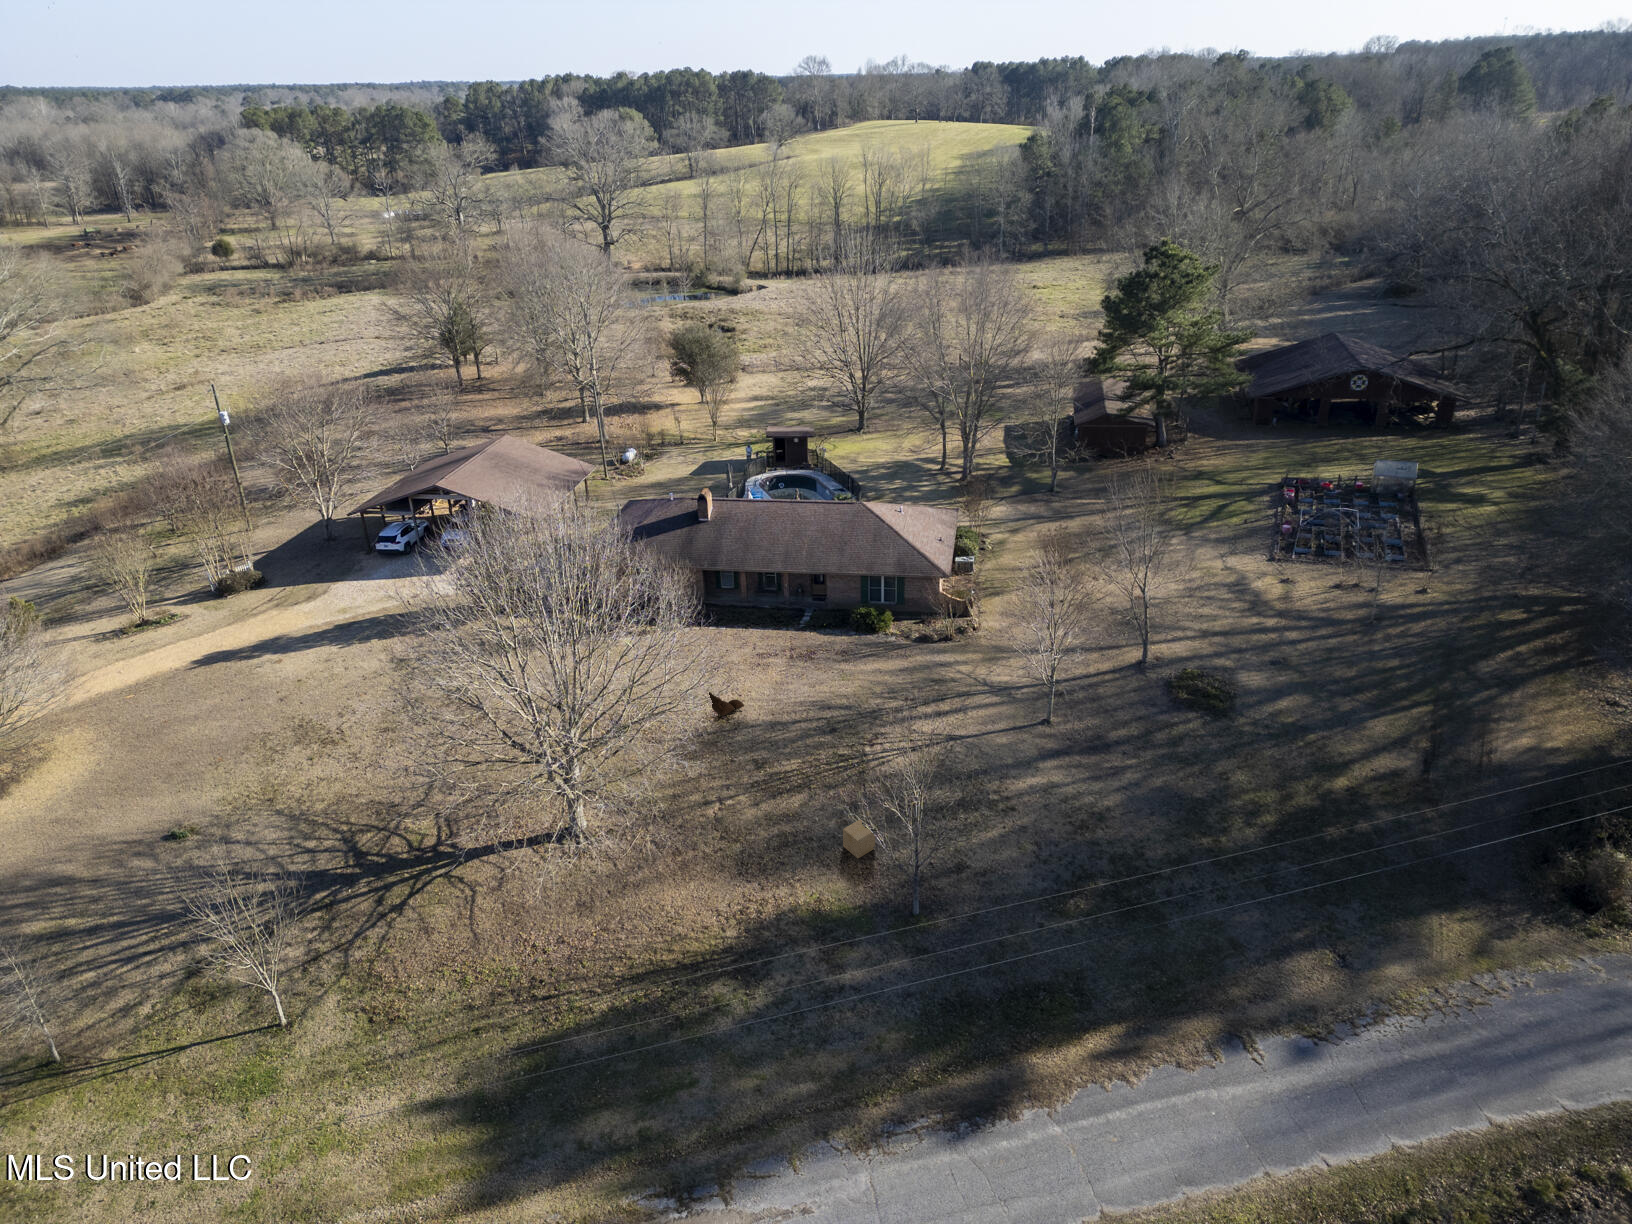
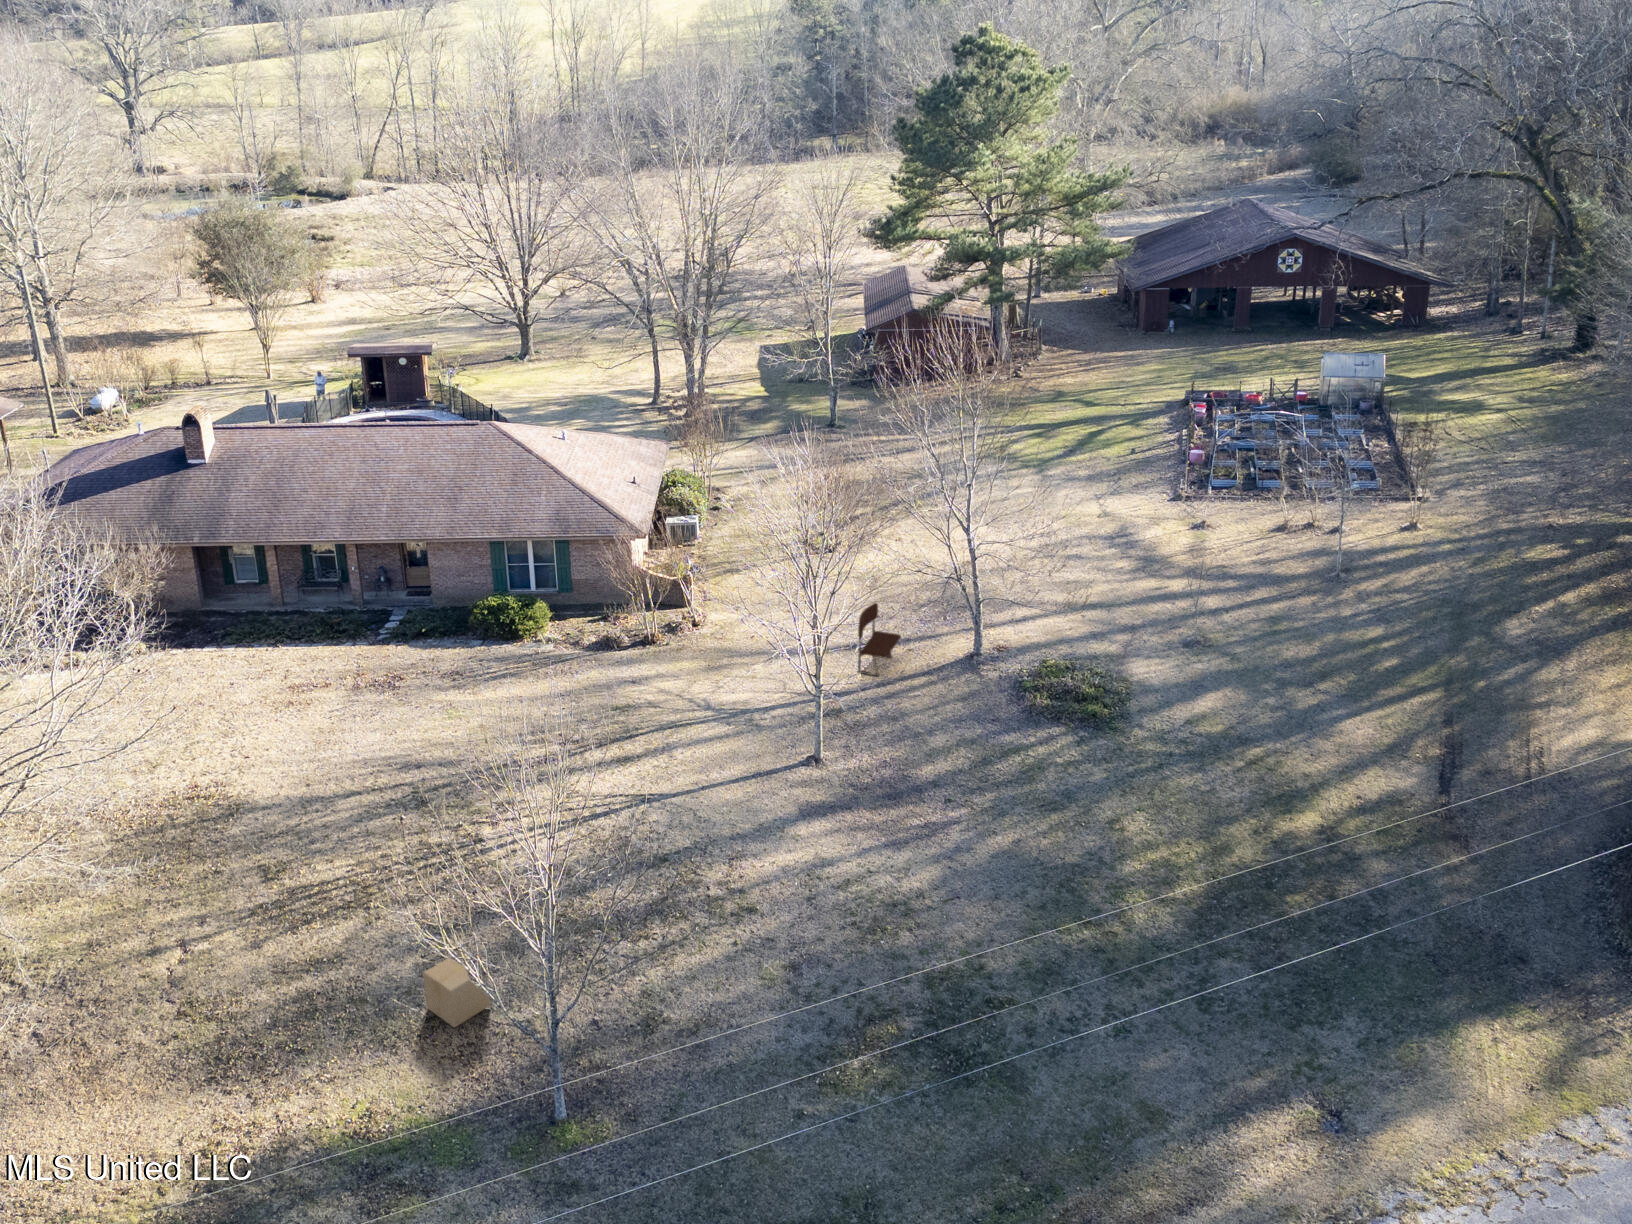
bench: none [1069,627,1096,670] -> present [858,603,901,676]
lounge chair: present [709,692,744,721] -> none [171,747,252,804]

